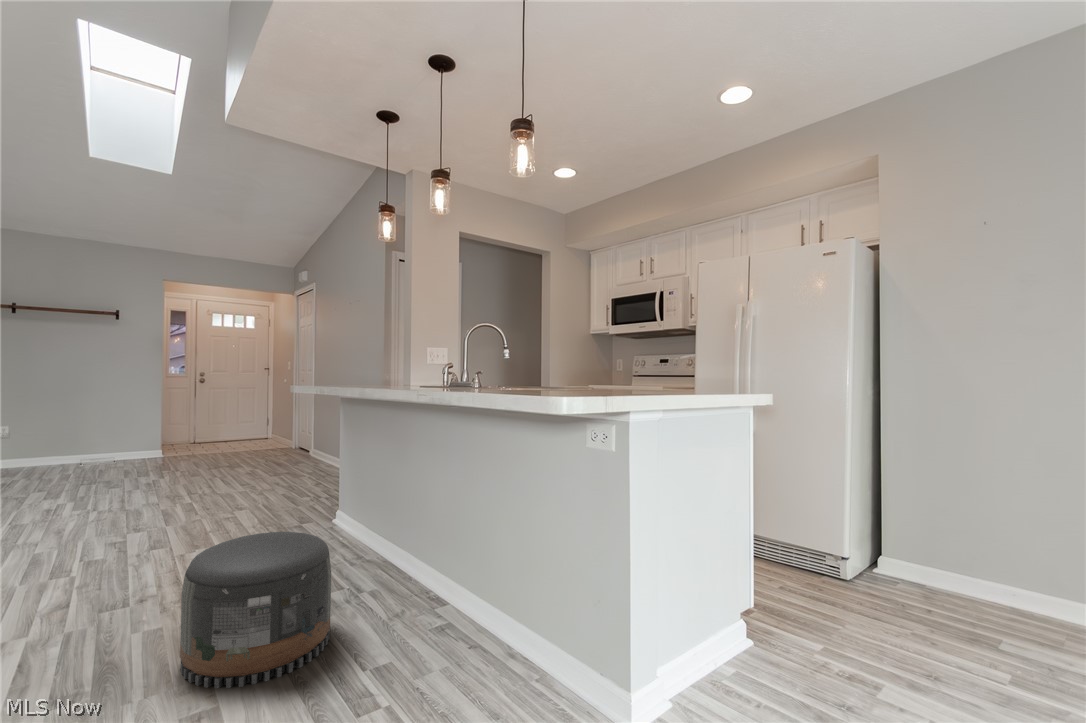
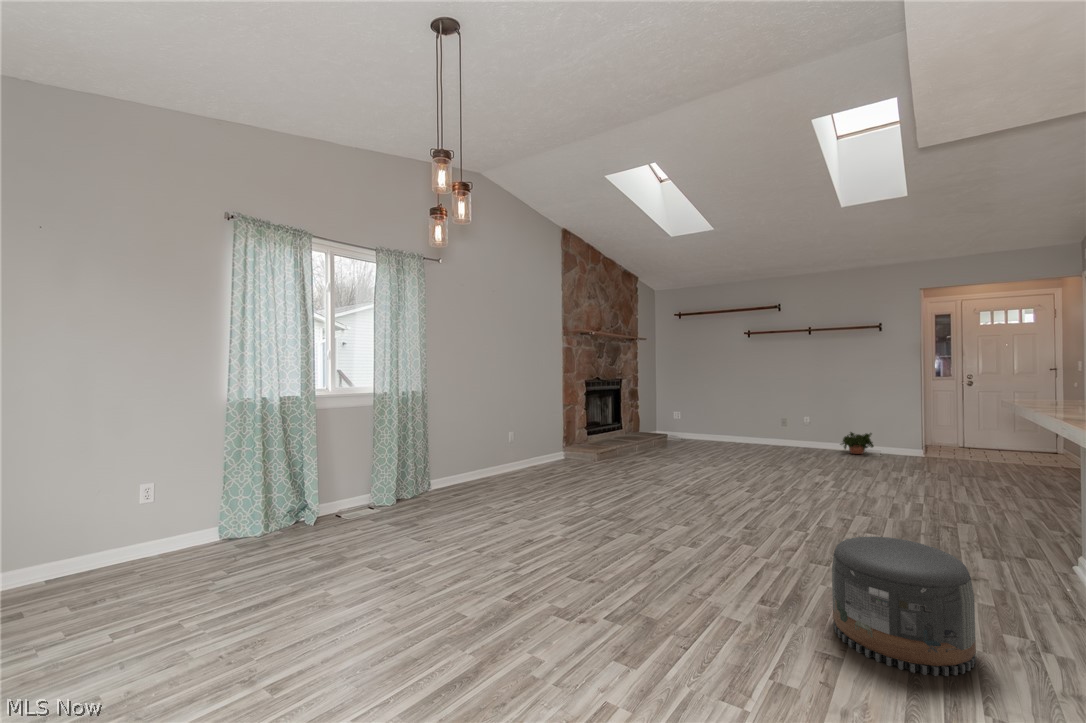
potted plant: none [56,438,107,468] -> present [840,432,874,454]

